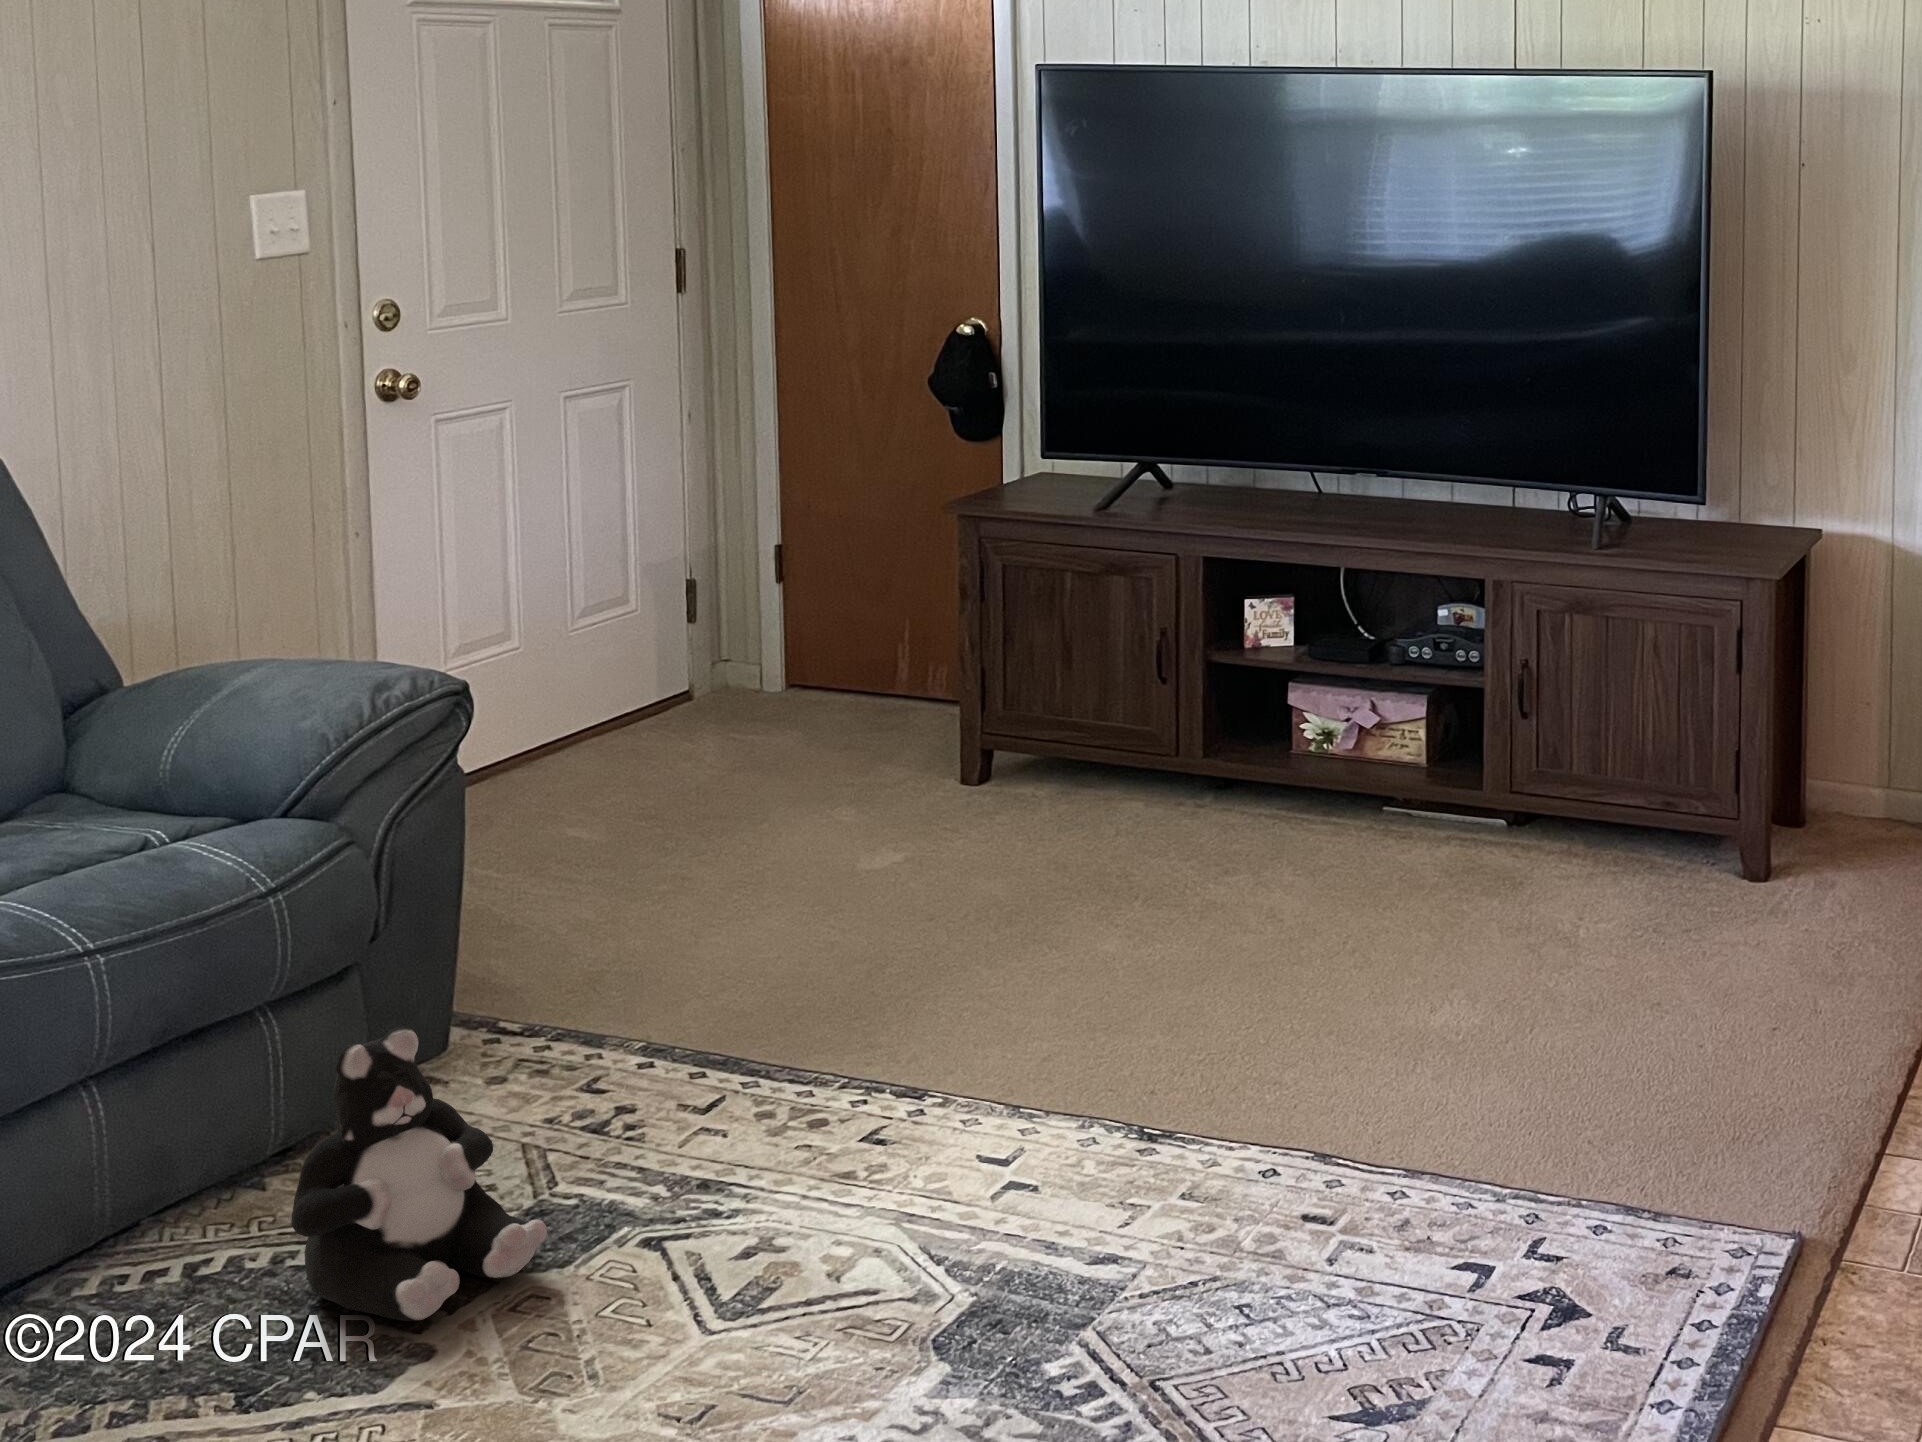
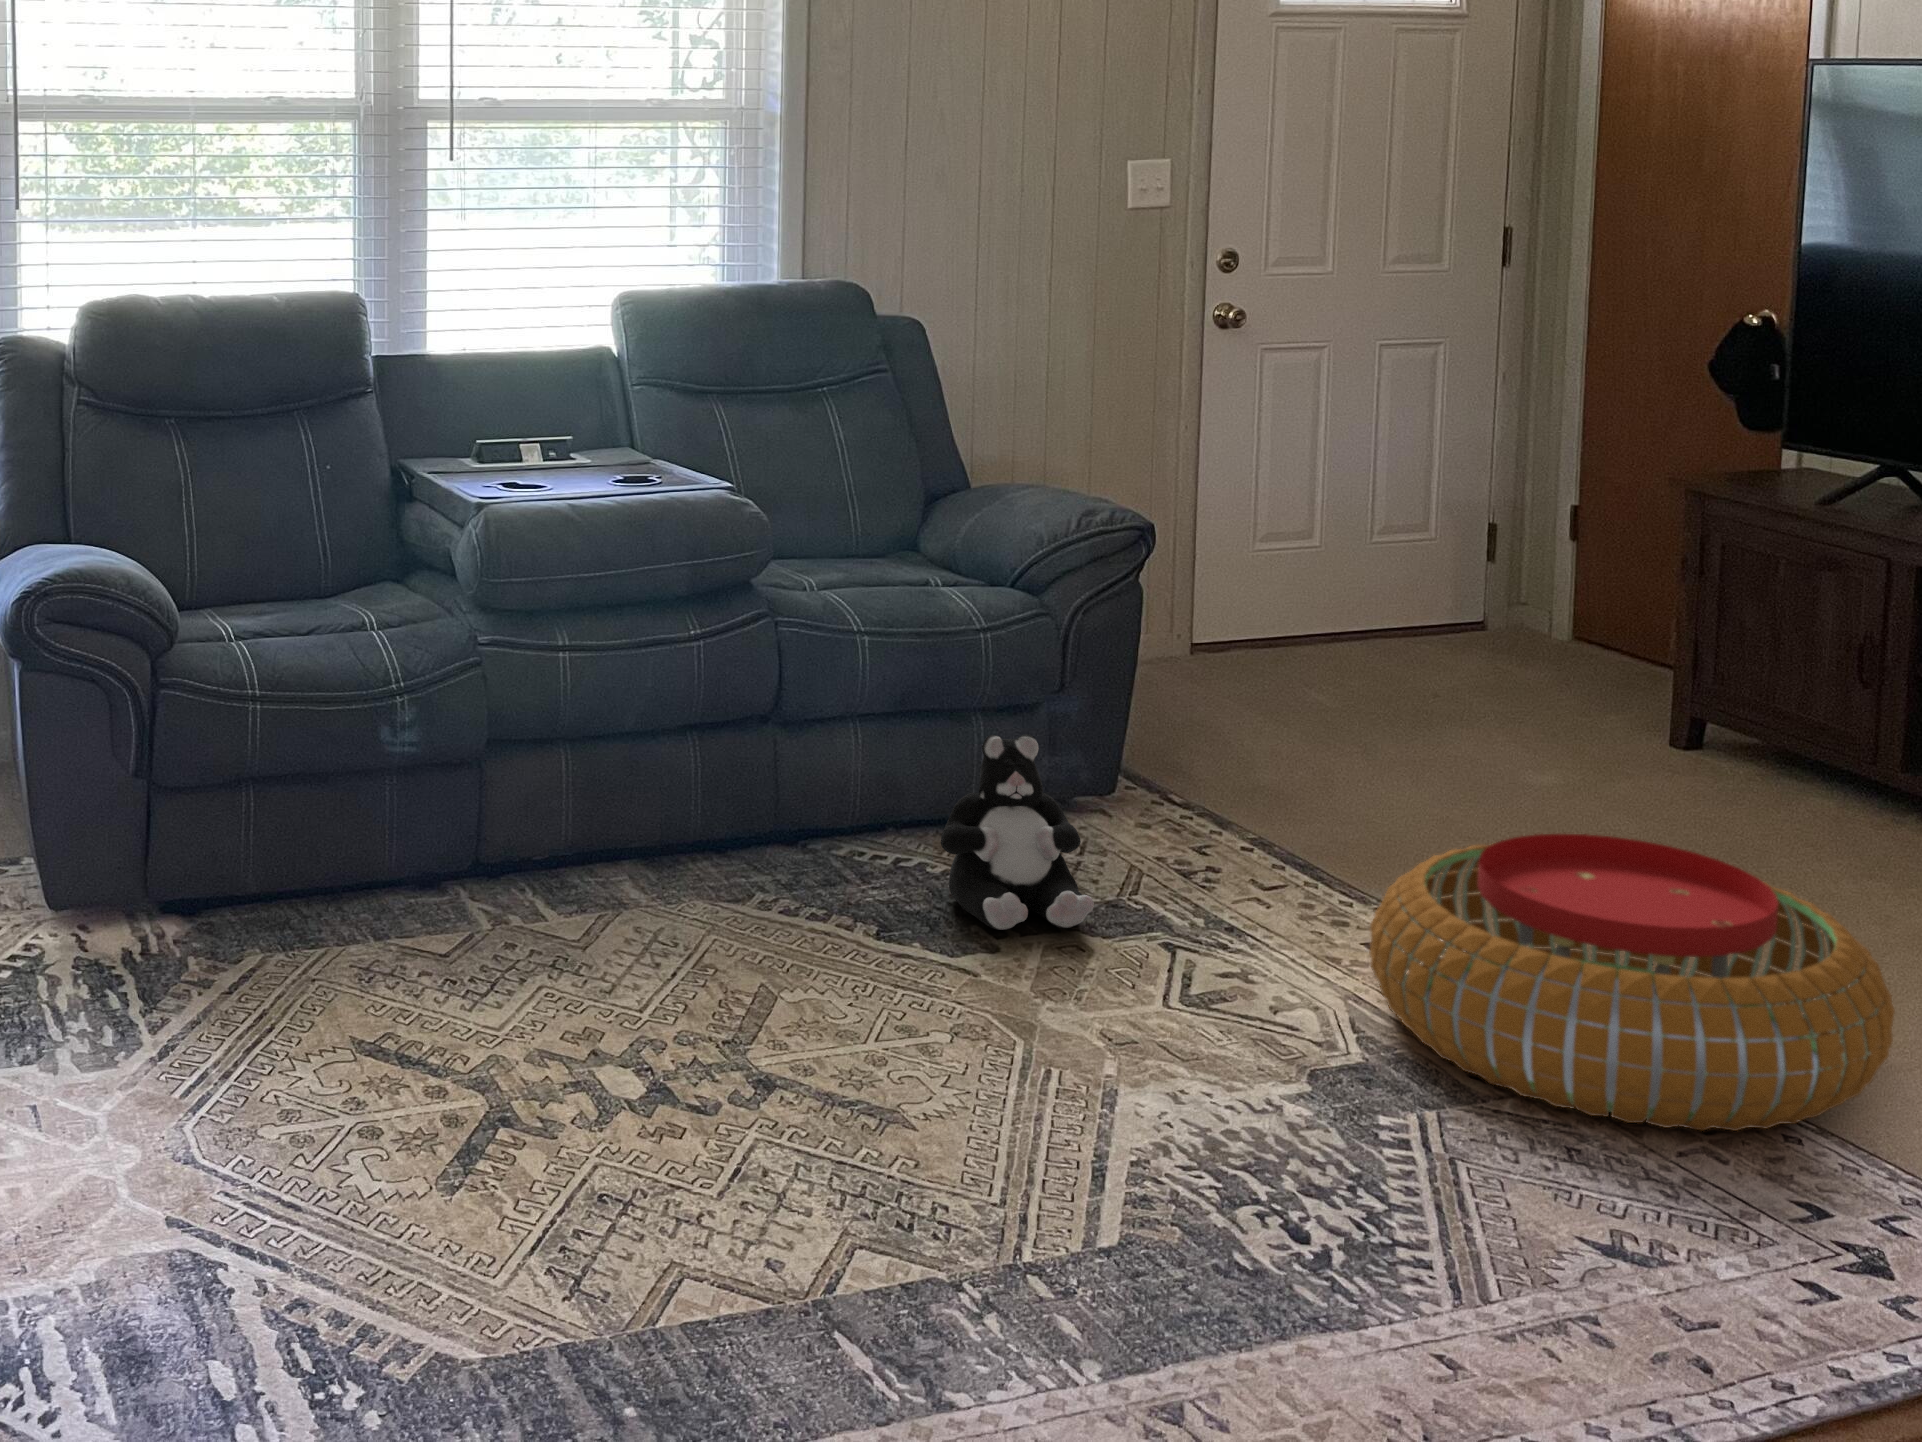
pouf: none [910,923,1433,1265] -> present [1369,834,1895,1131]

